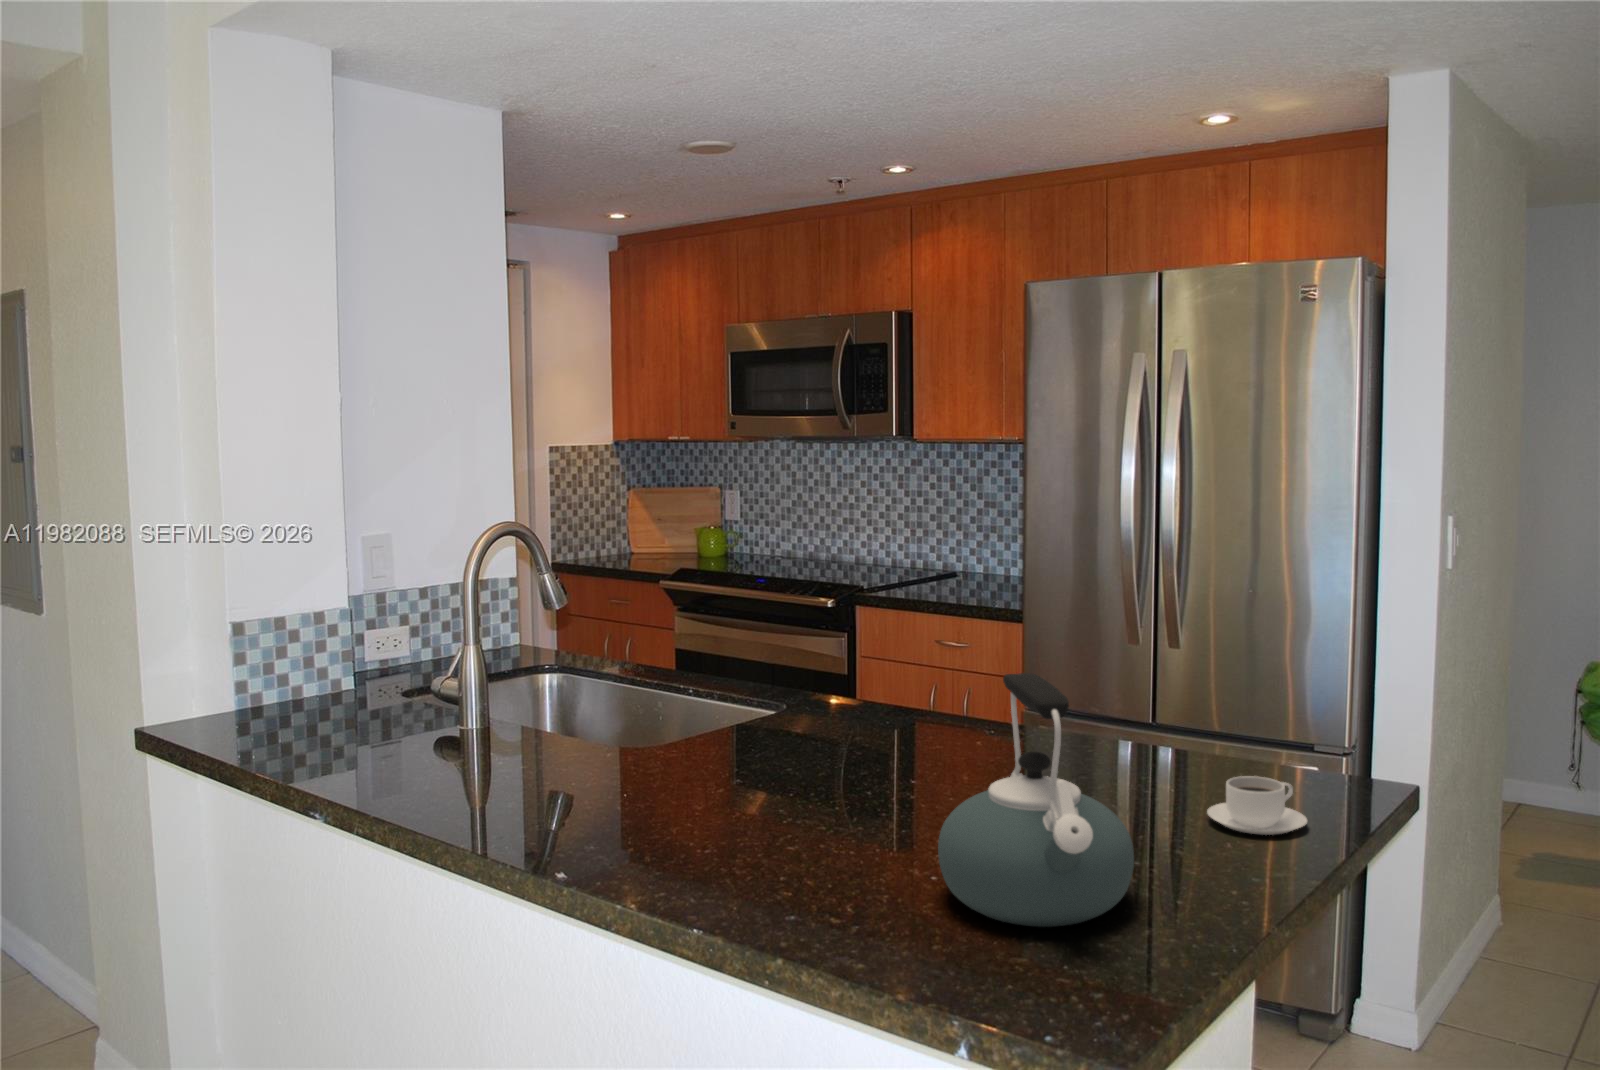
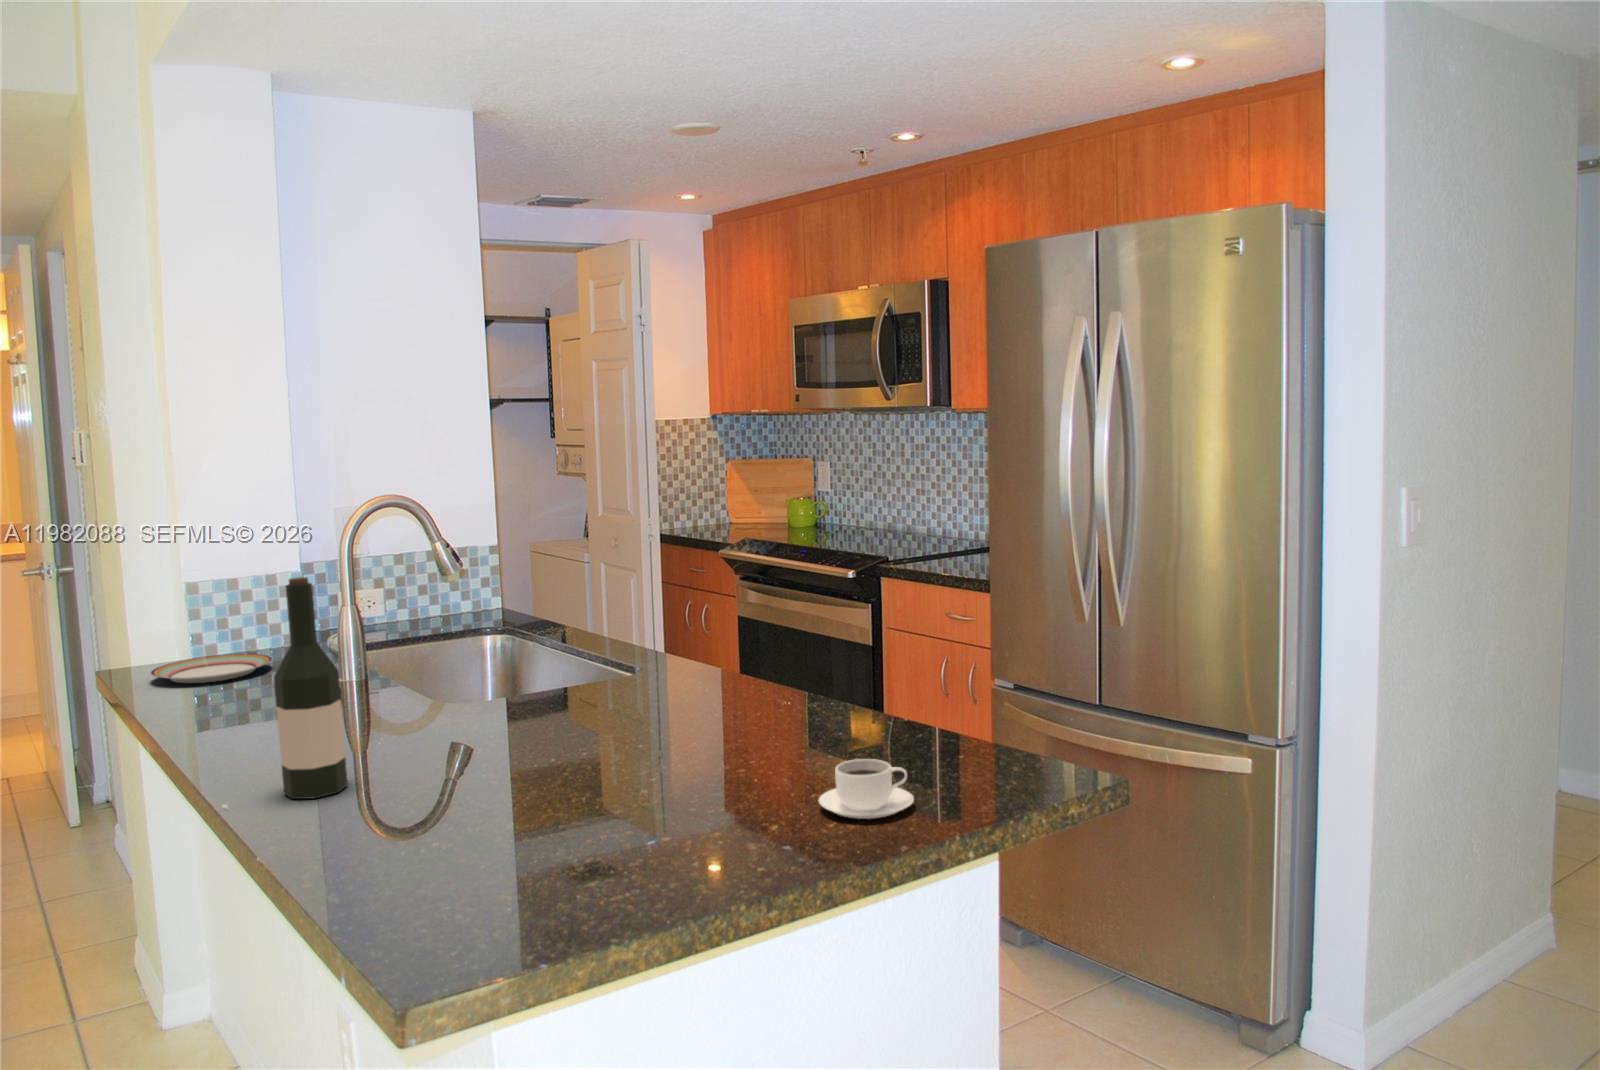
wine bottle: none [605,607,672,854] -> present [274,577,348,799]
kettle: present [938,673,1134,927] -> none [448,648,636,888]
plate: none [213,702,351,737] -> present [151,654,272,683]

